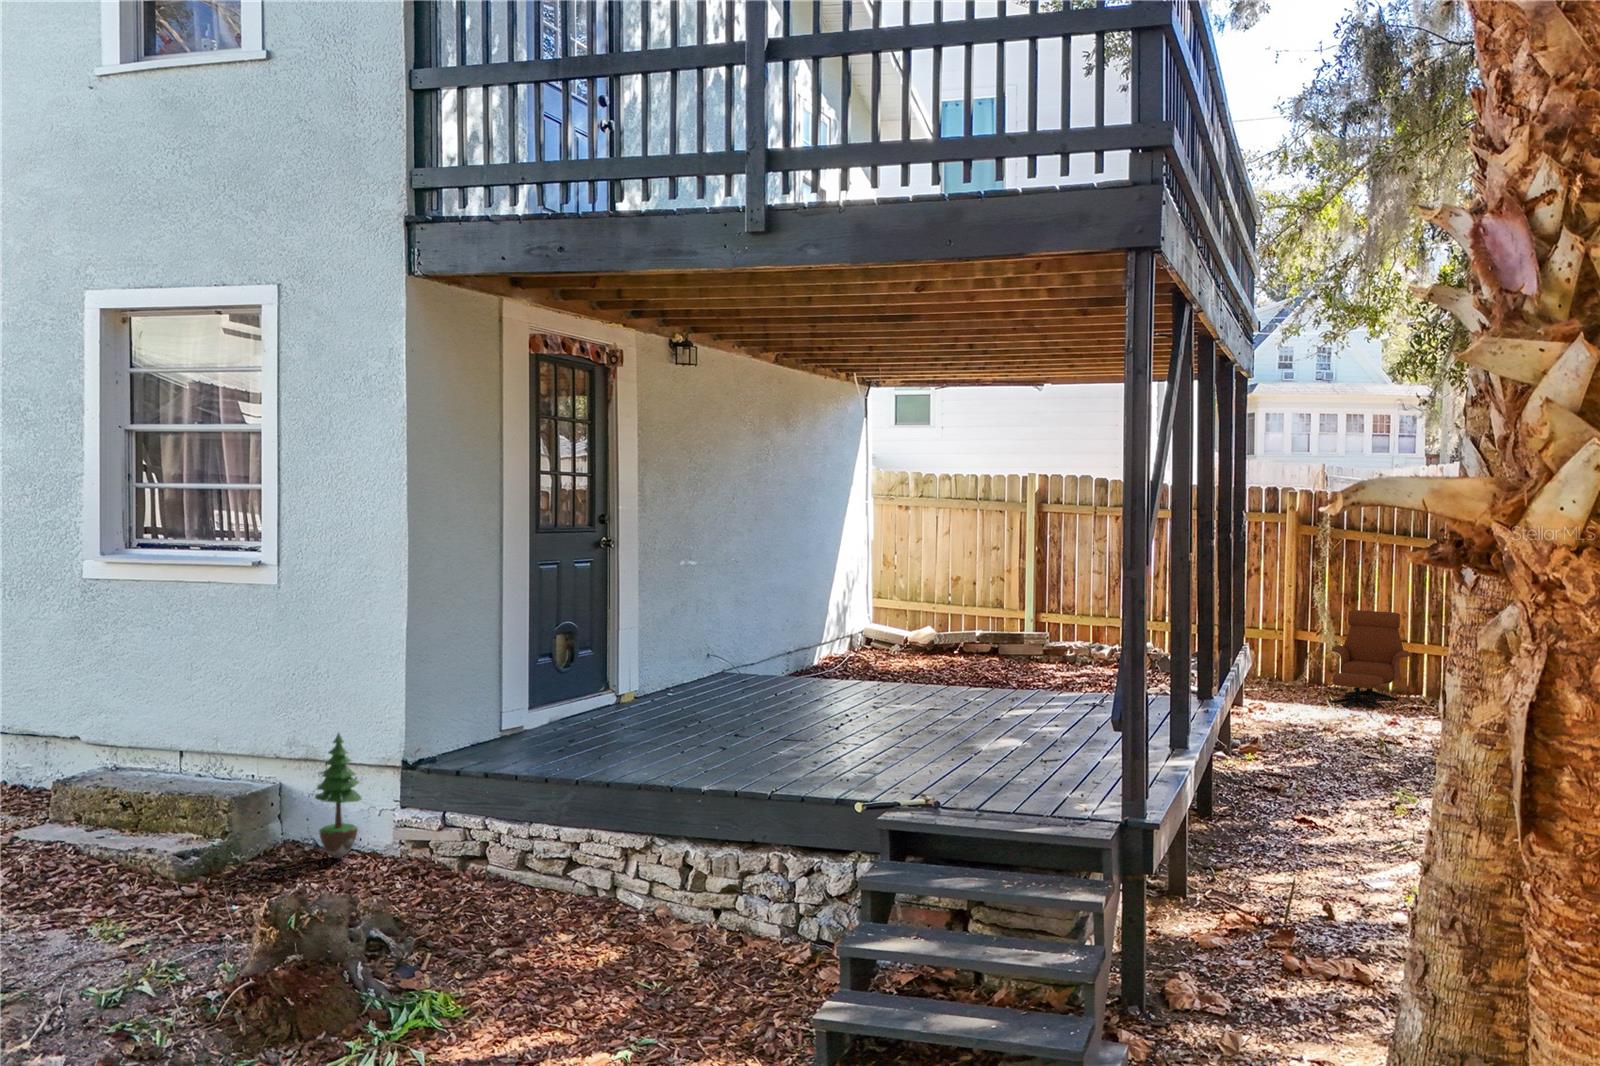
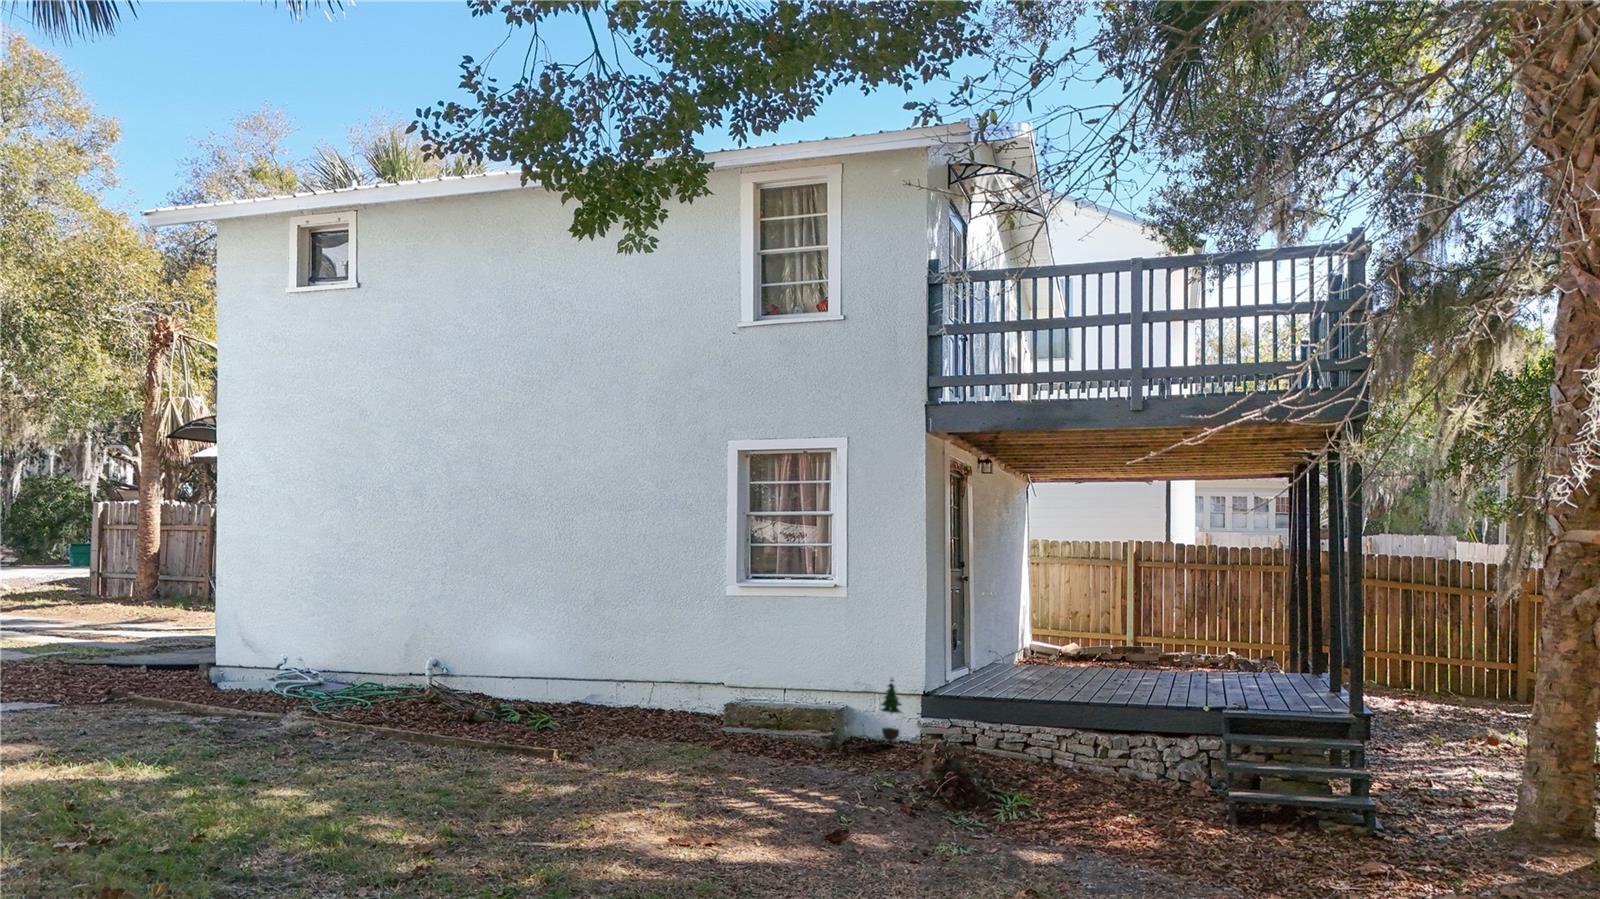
lounge chair: present [1332,610,1411,709] -> none [1411,626,1467,692]

